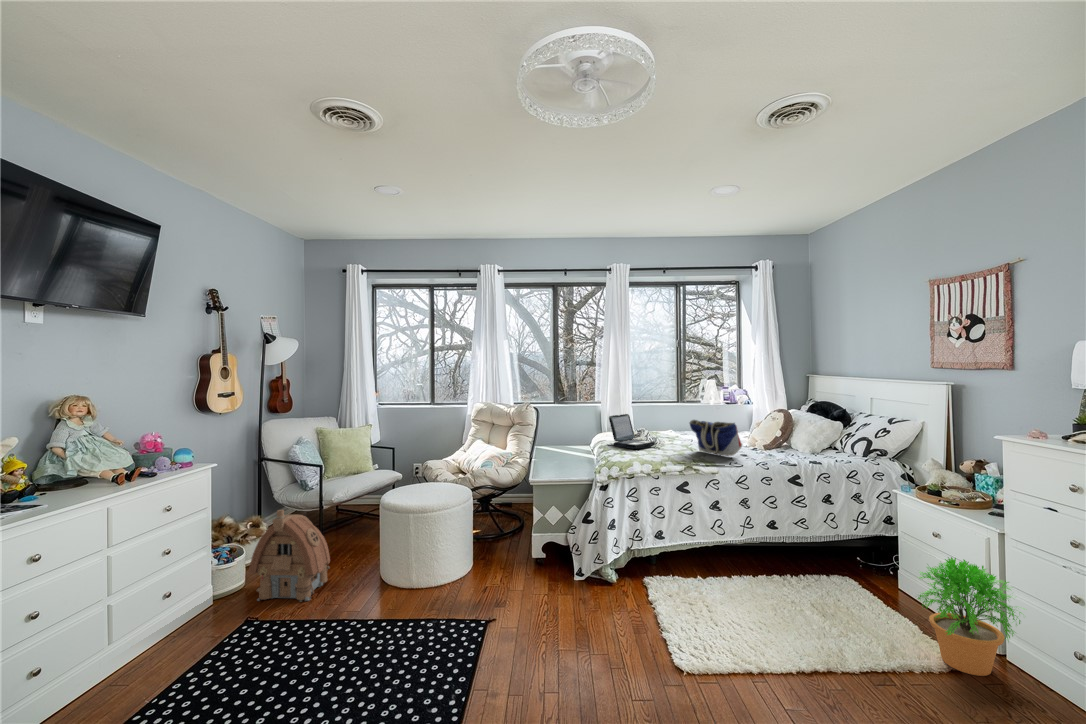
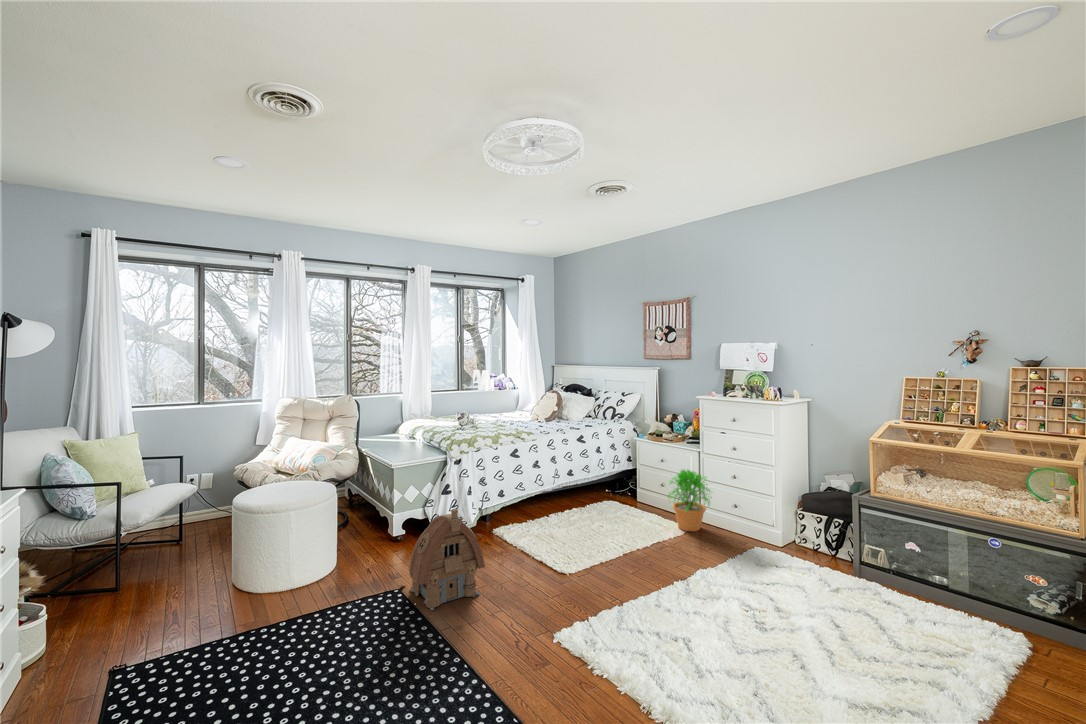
laptop: present [608,414,655,449] -> none [440,400,476,429]
tote bag: present [690,420,742,456] -> none [504,401,544,427]
toy house: present [248,510,330,601] -> present [409,509,485,610]

